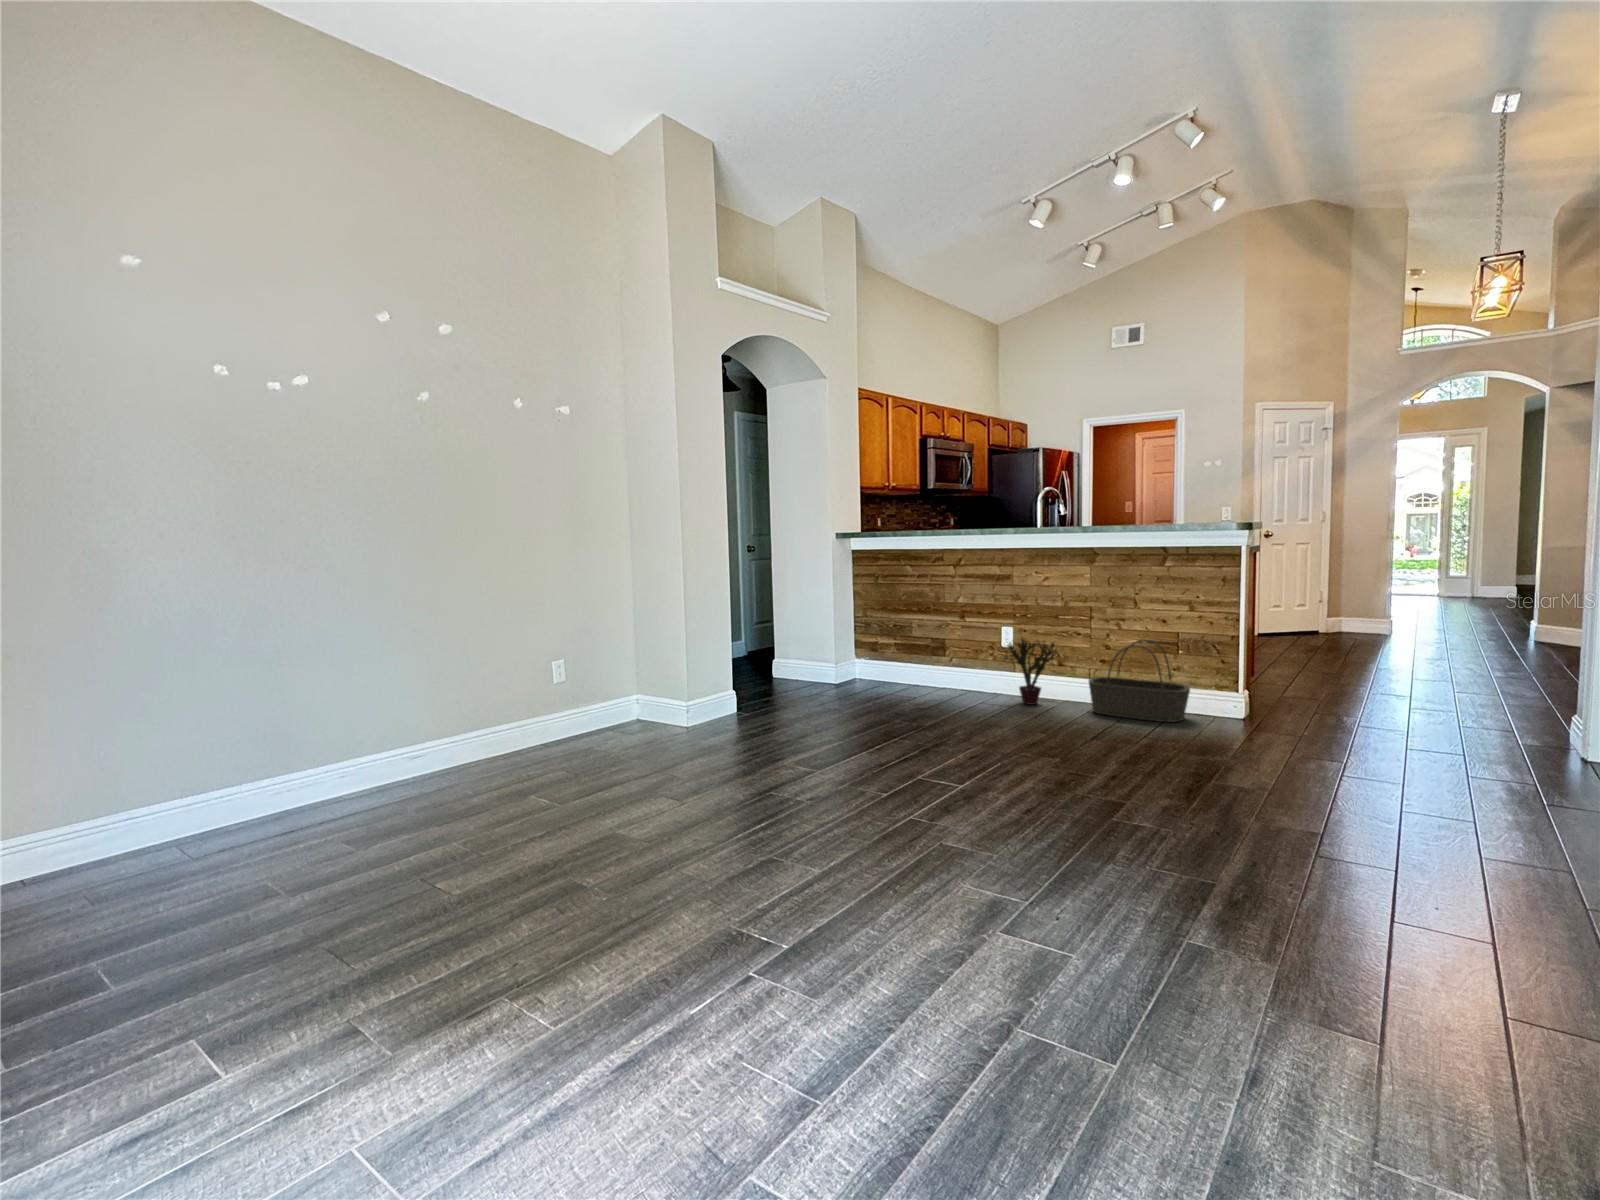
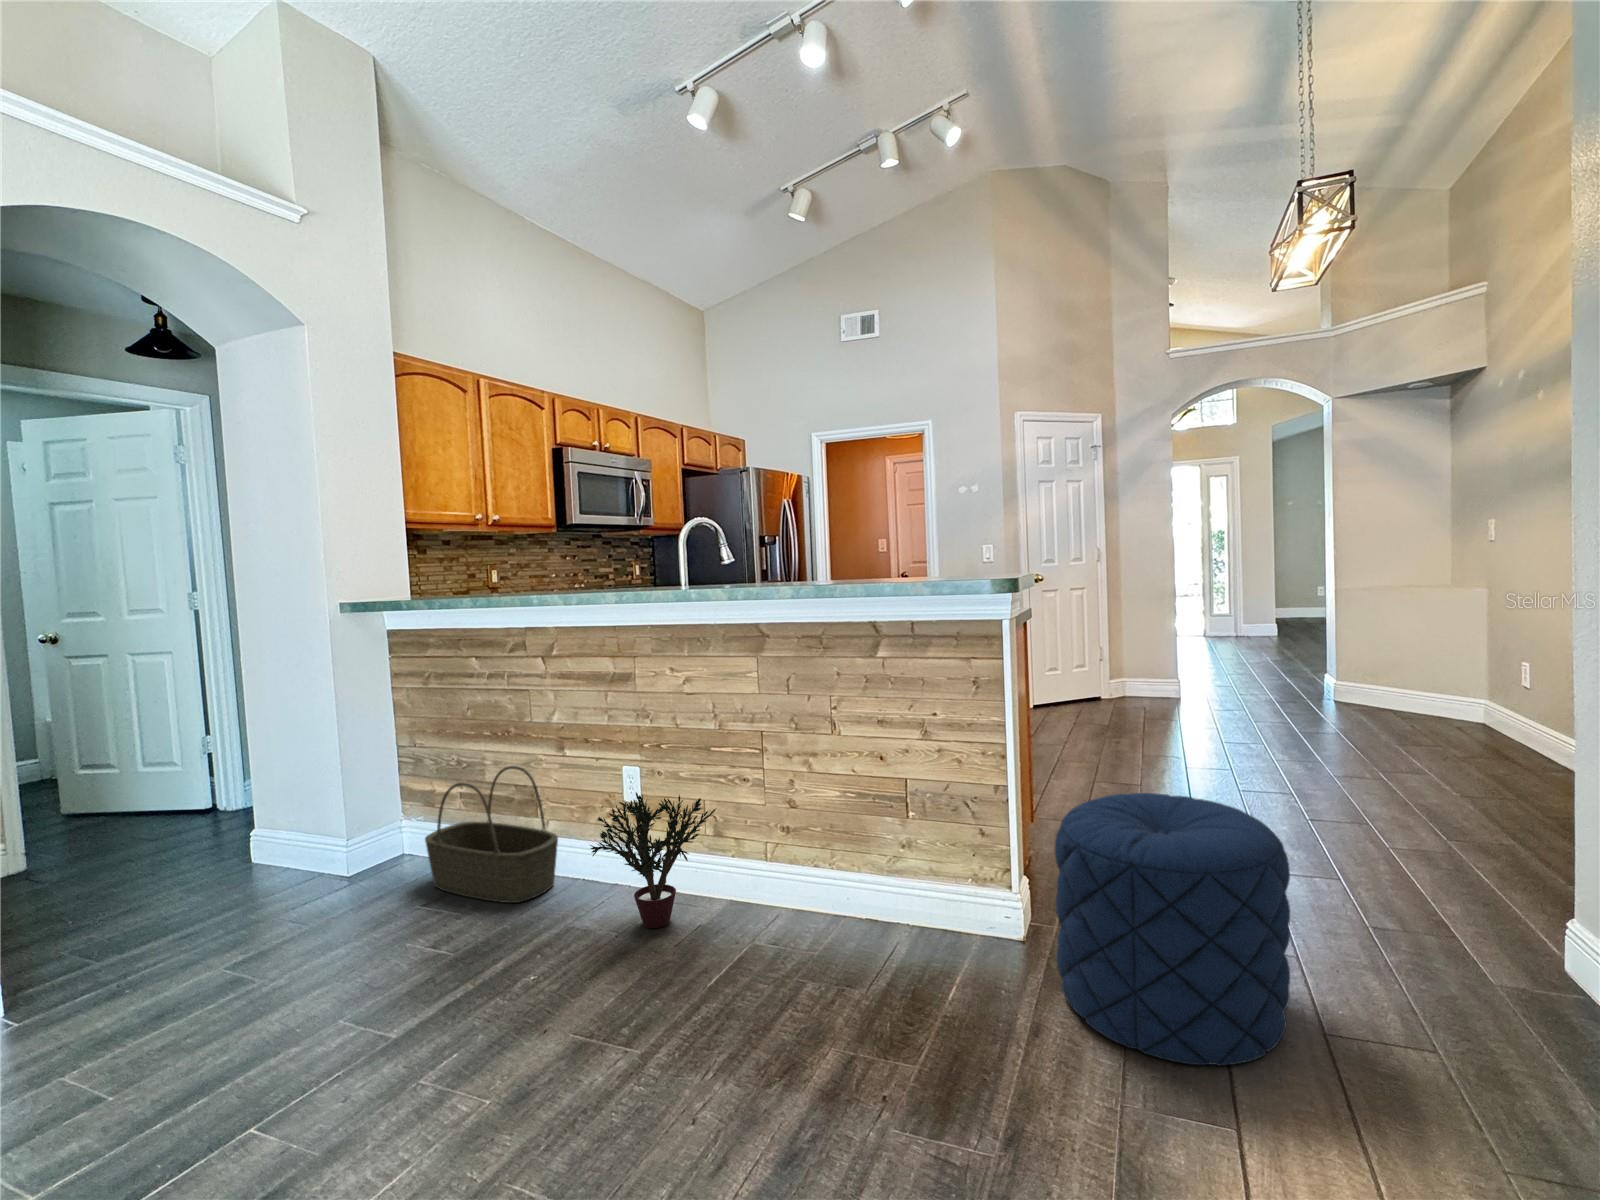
pouf: none [1263,639,1392,751] -> present [1055,793,1290,1065]
basket: present [1089,640,1190,722] -> present [425,766,558,903]

